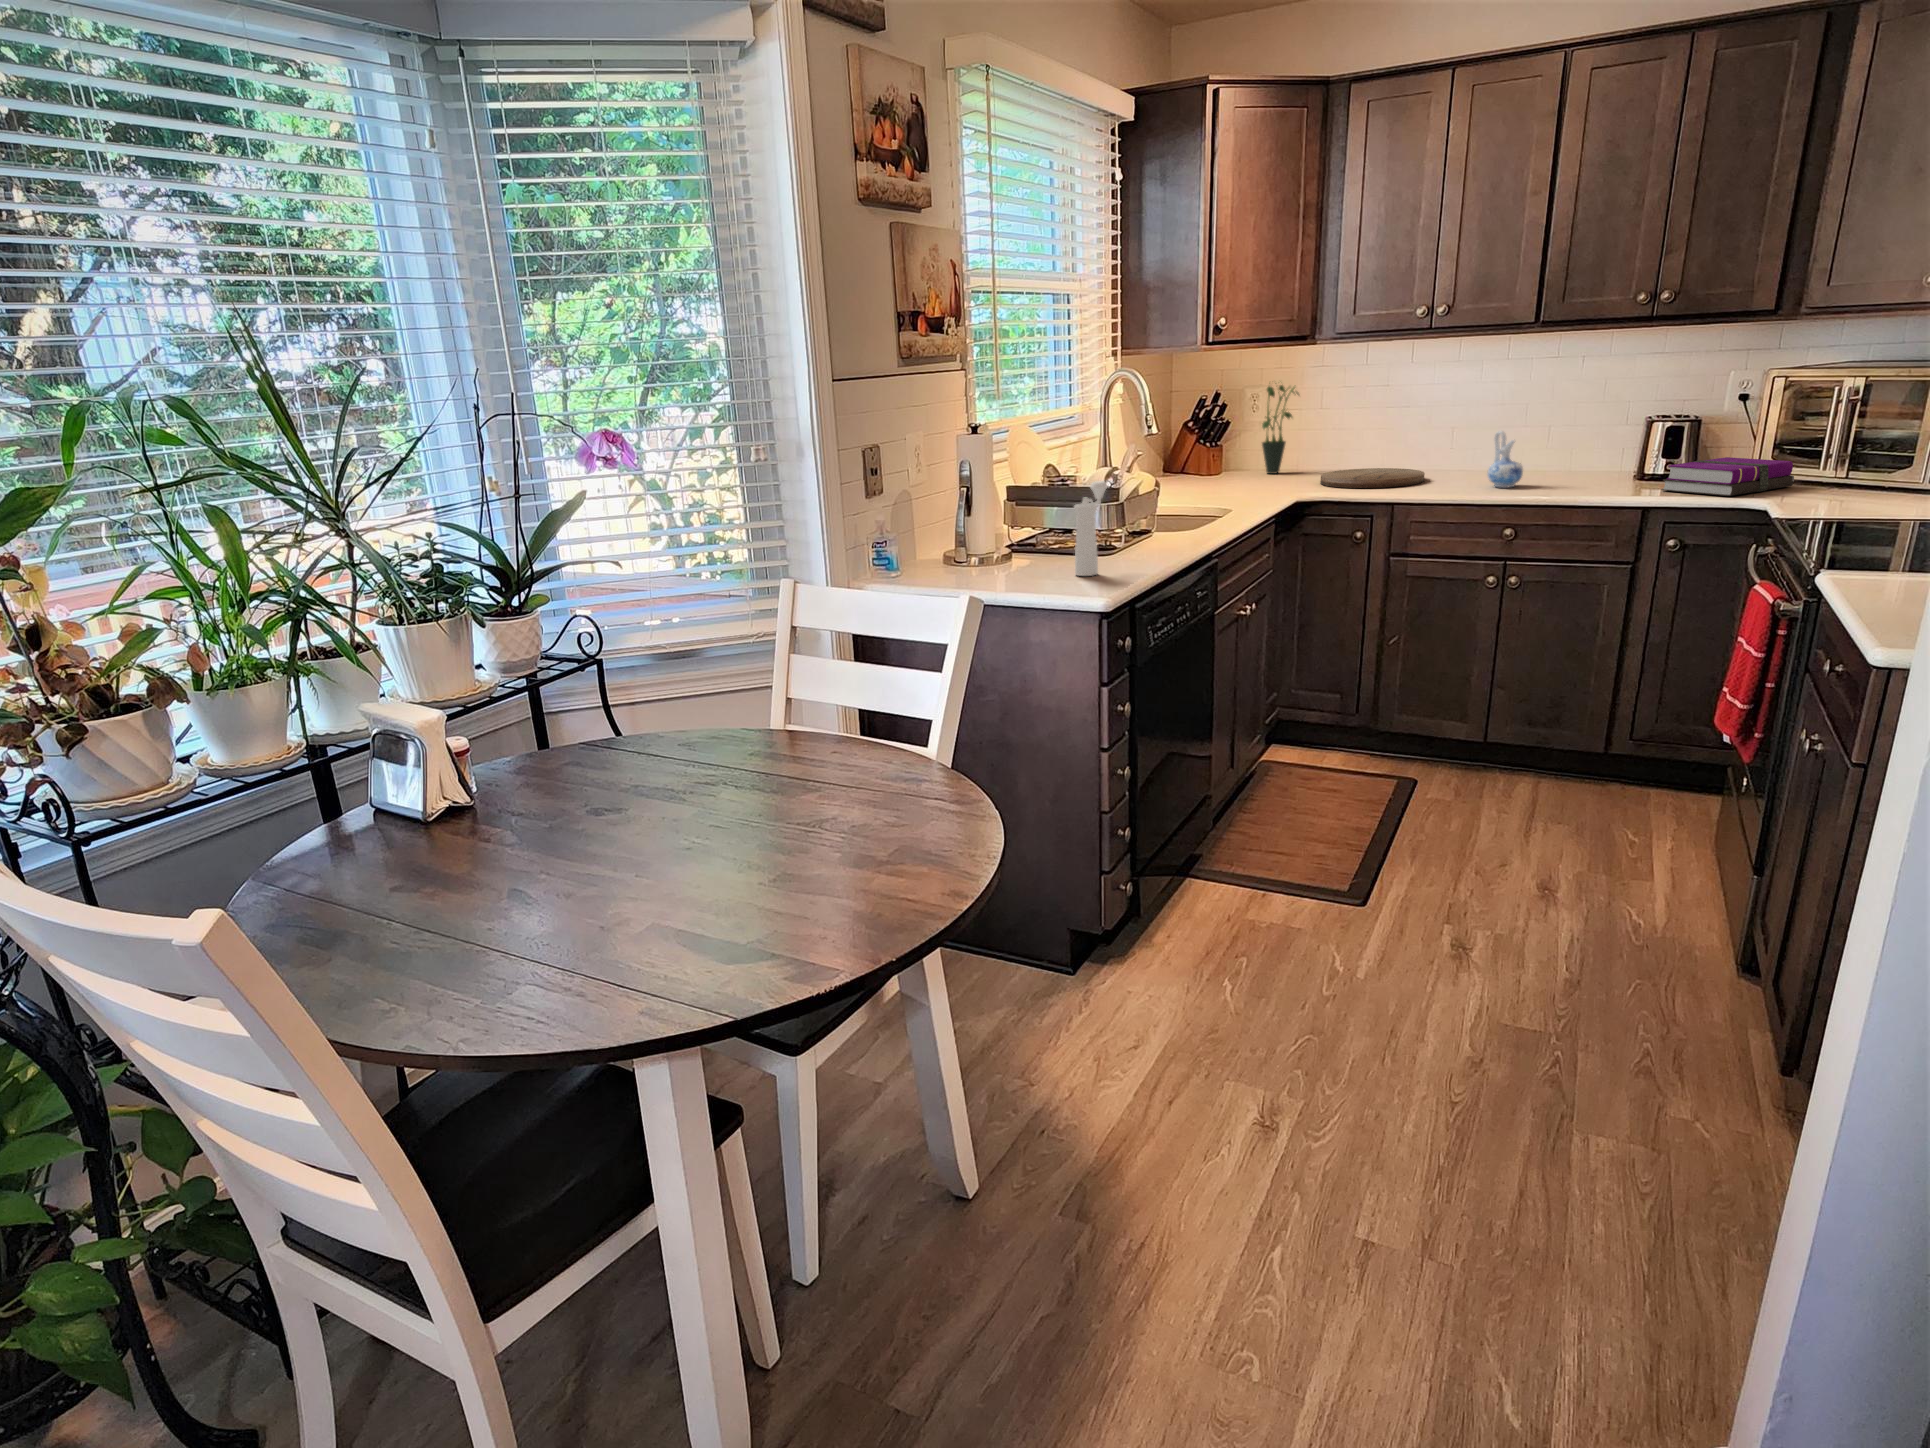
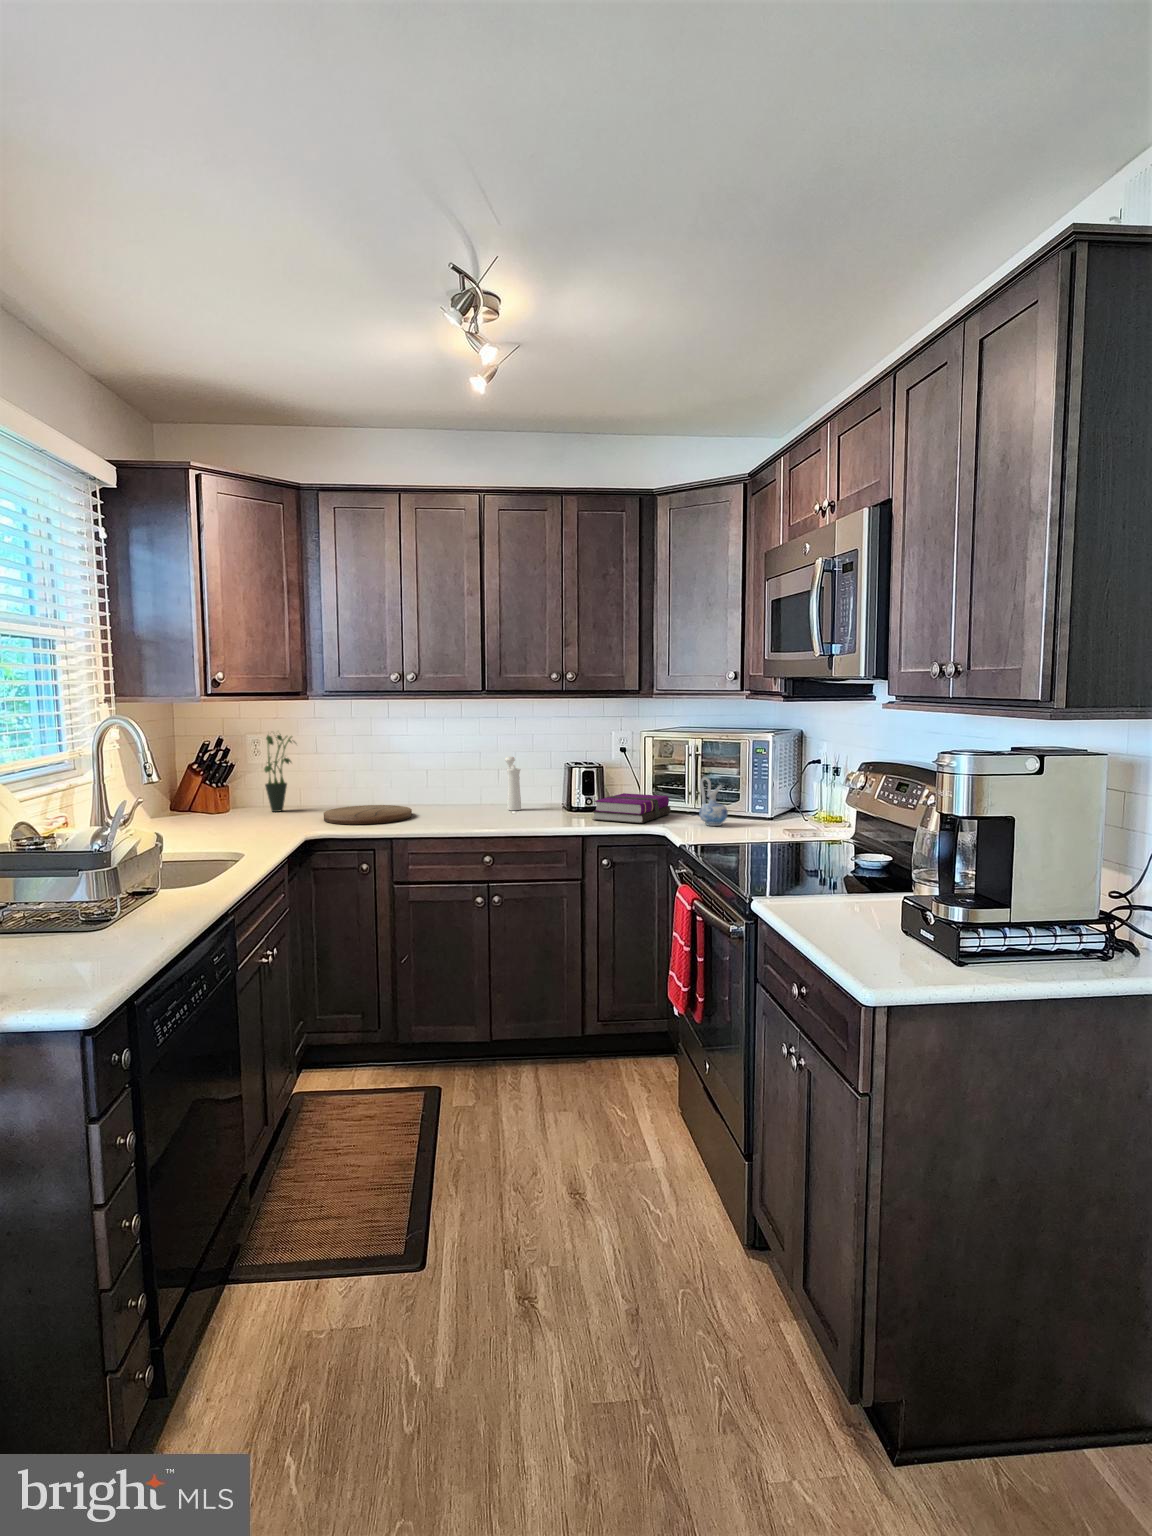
ceramic pitcher: present [1488,431,1523,488] -> present [699,778,728,826]
pepper mill: present [1074,481,1107,576] -> present [505,757,521,810]

